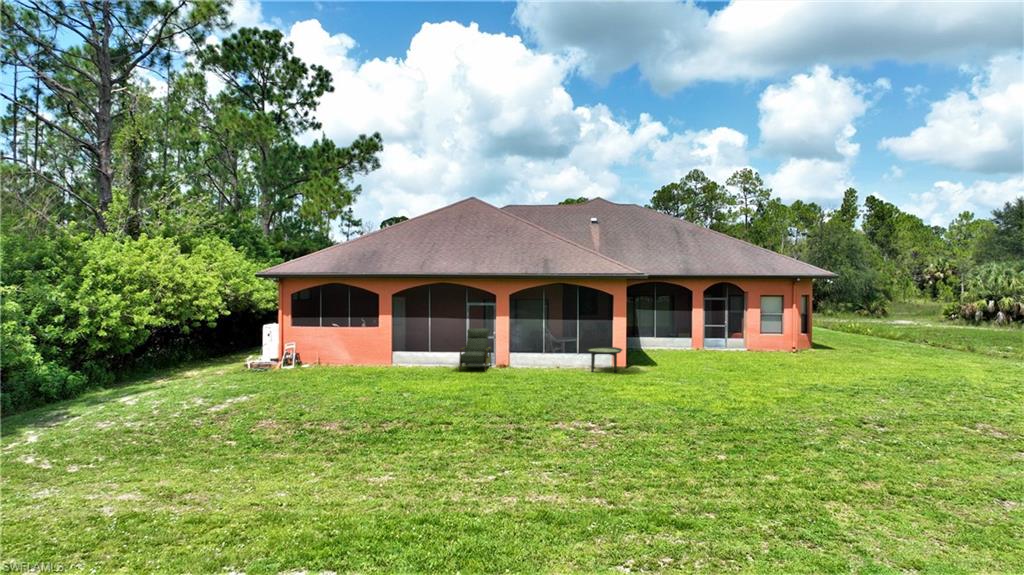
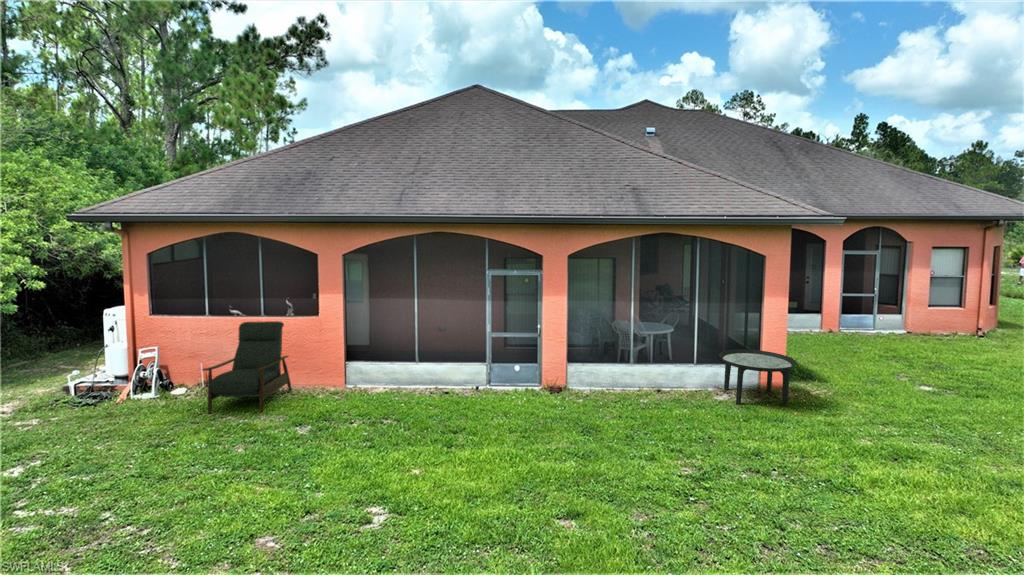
chair: present [459,328,491,372] -> present [202,321,291,413]

